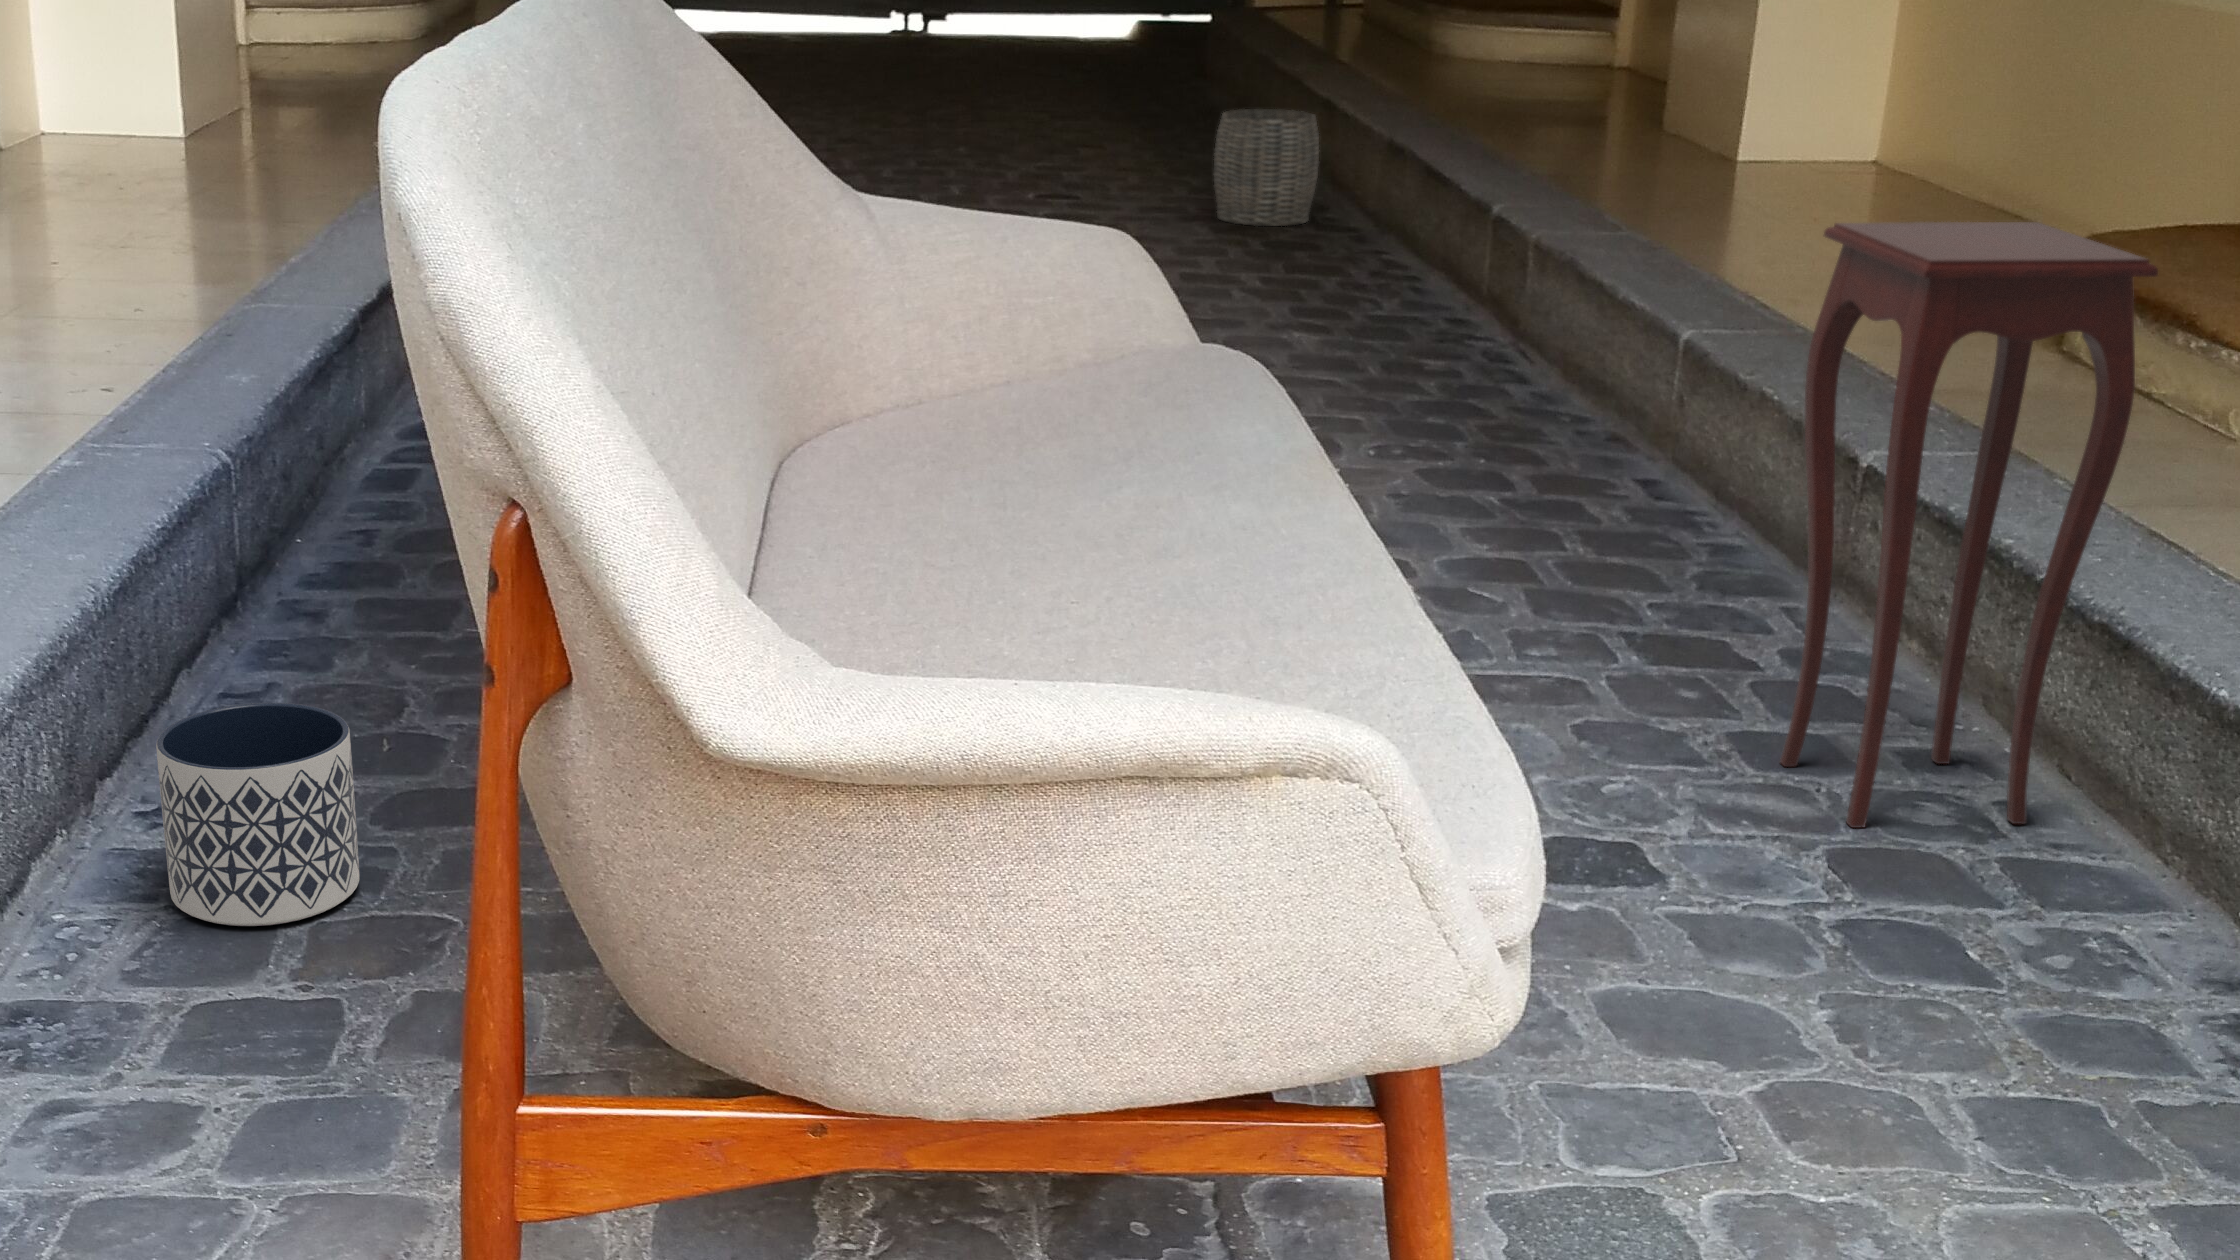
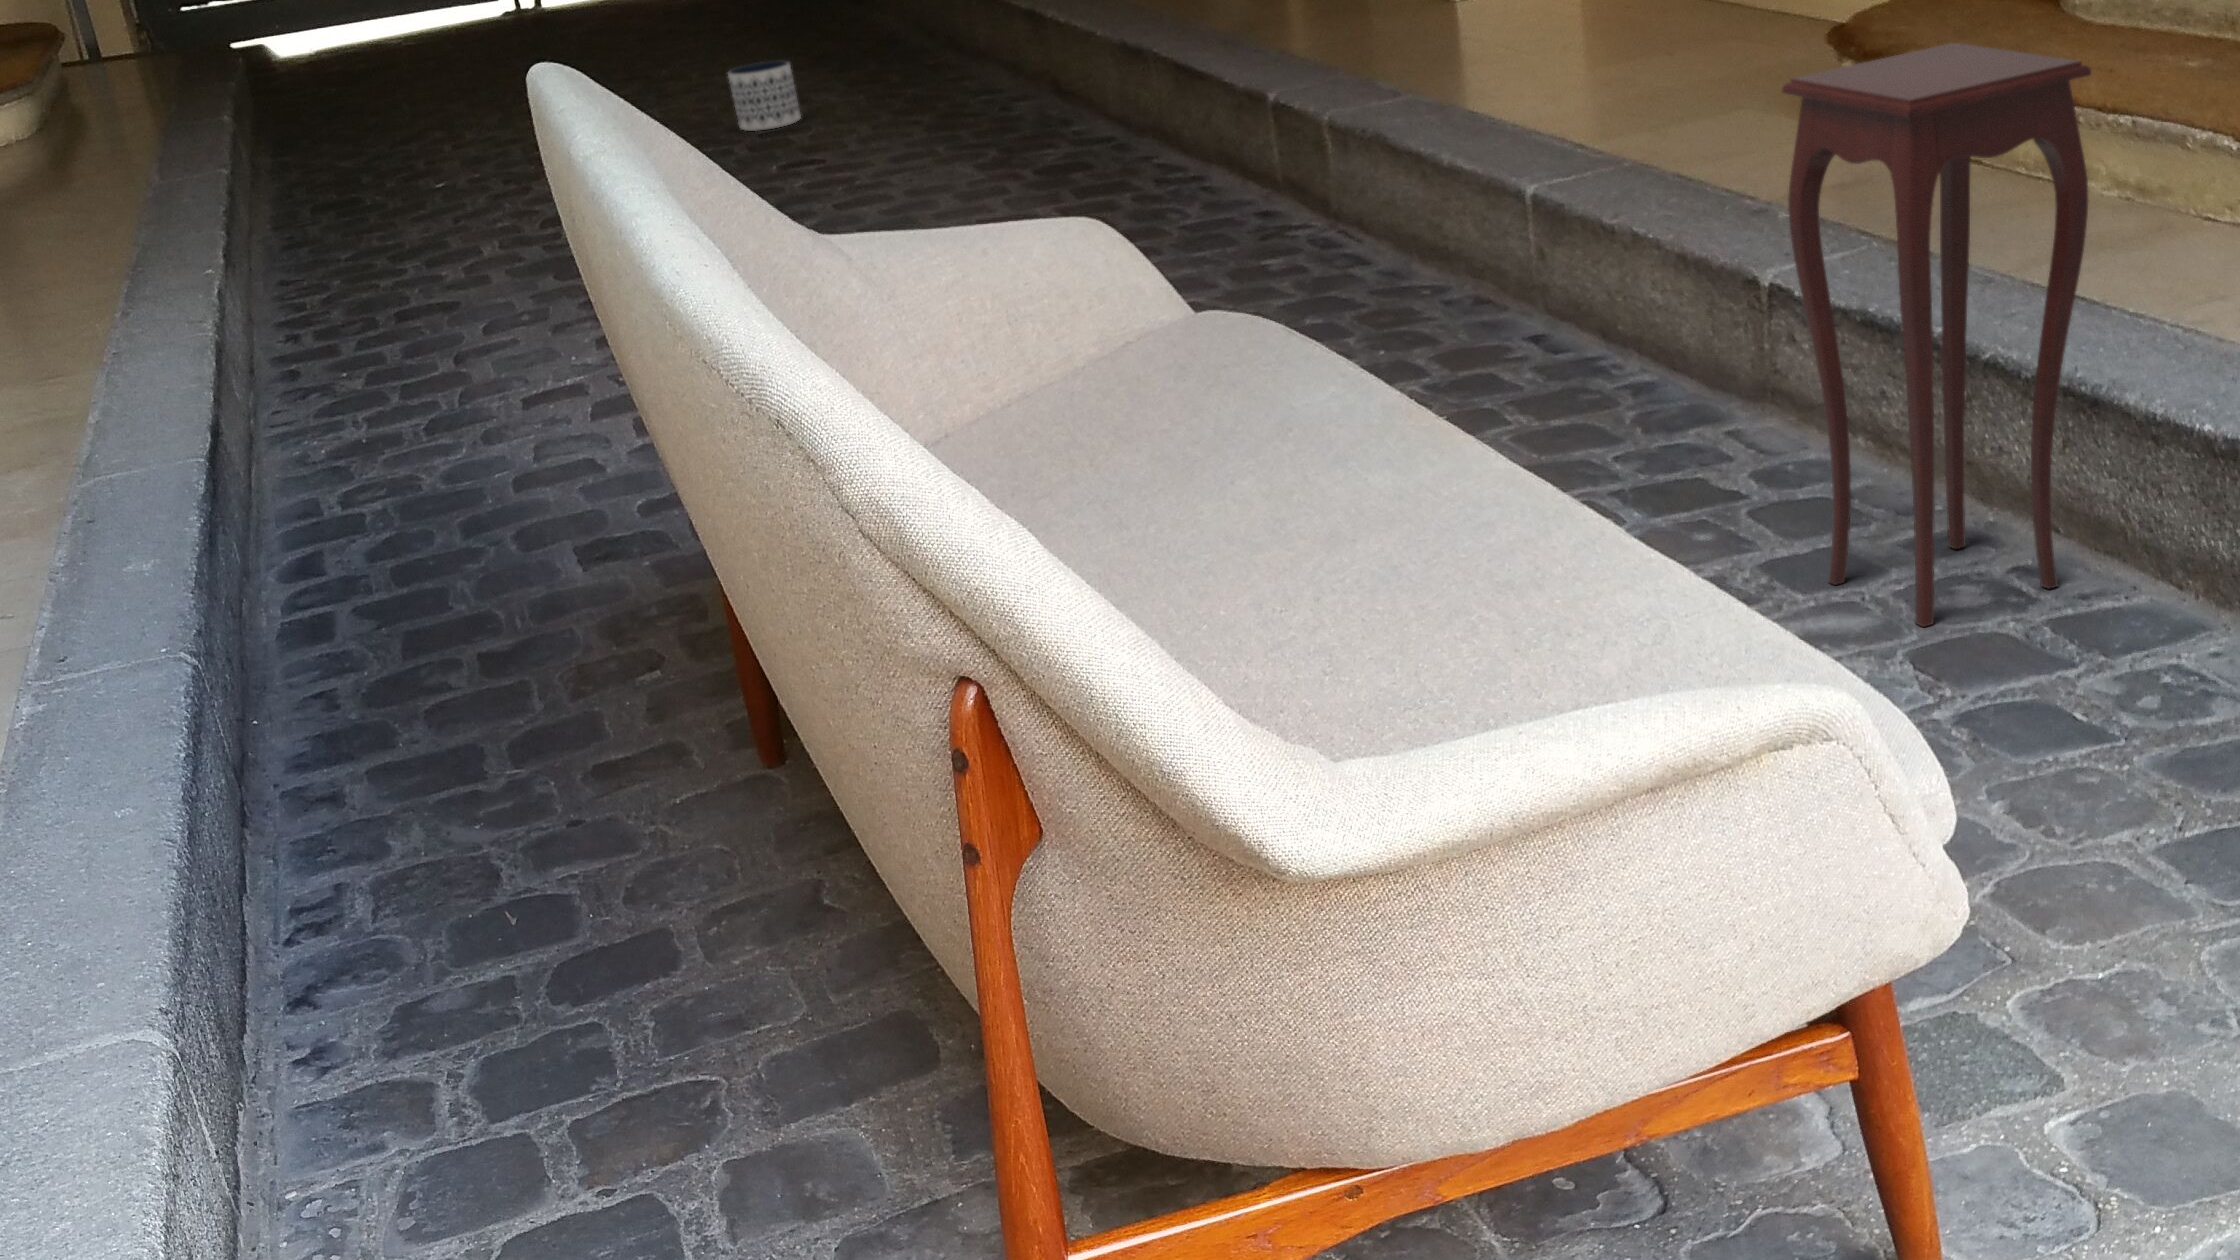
woven basket: present [1214,109,1319,226] -> none [979,42,1088,166]
planter: present [156,703,359,926] -> present [728,61,801,131]

